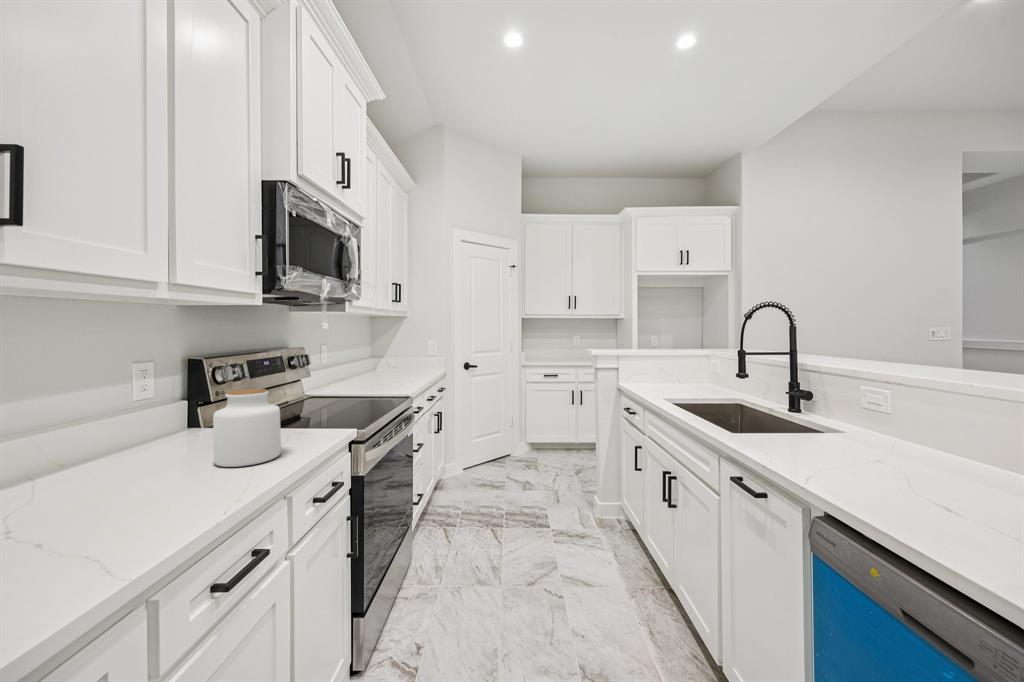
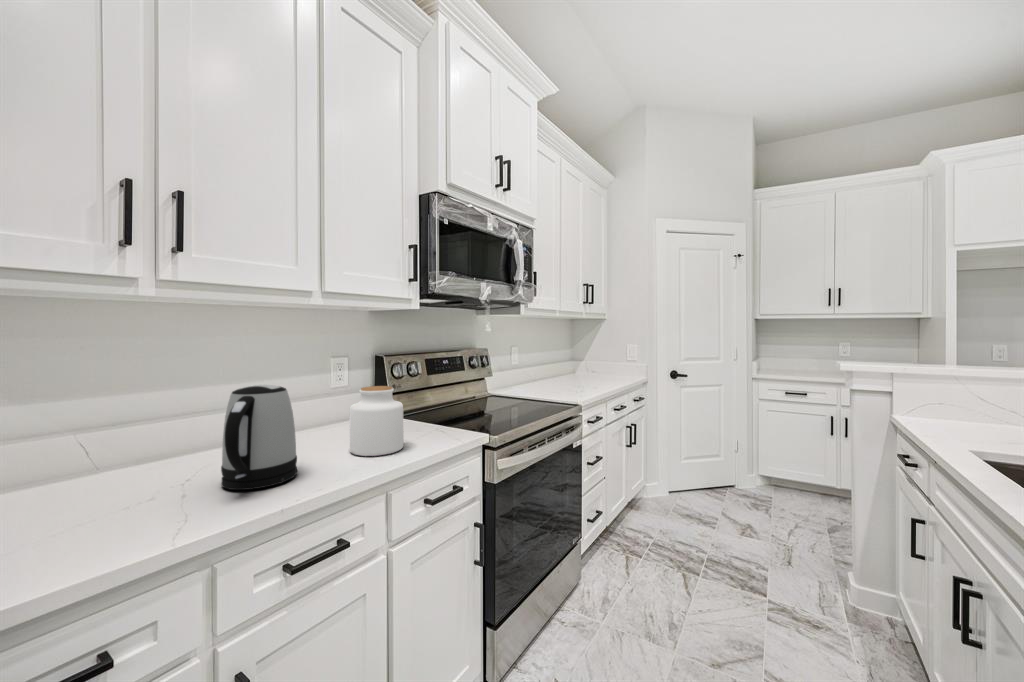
kettle: none [70,394,180,527] -> present [221,385,297,490]

